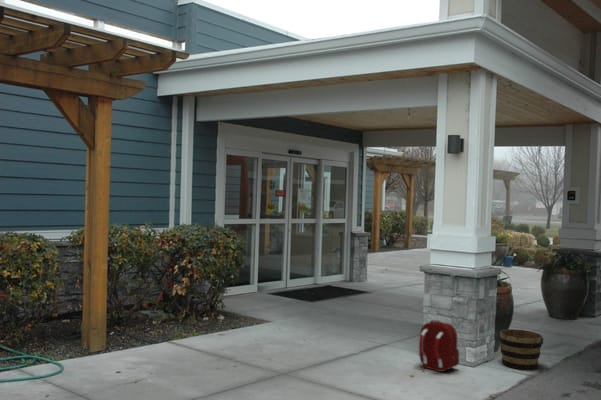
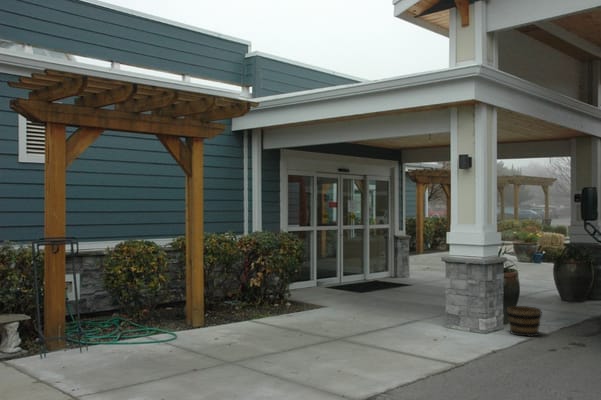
backpack: present [419,320,459,372] -> none [441,298,473,338]

